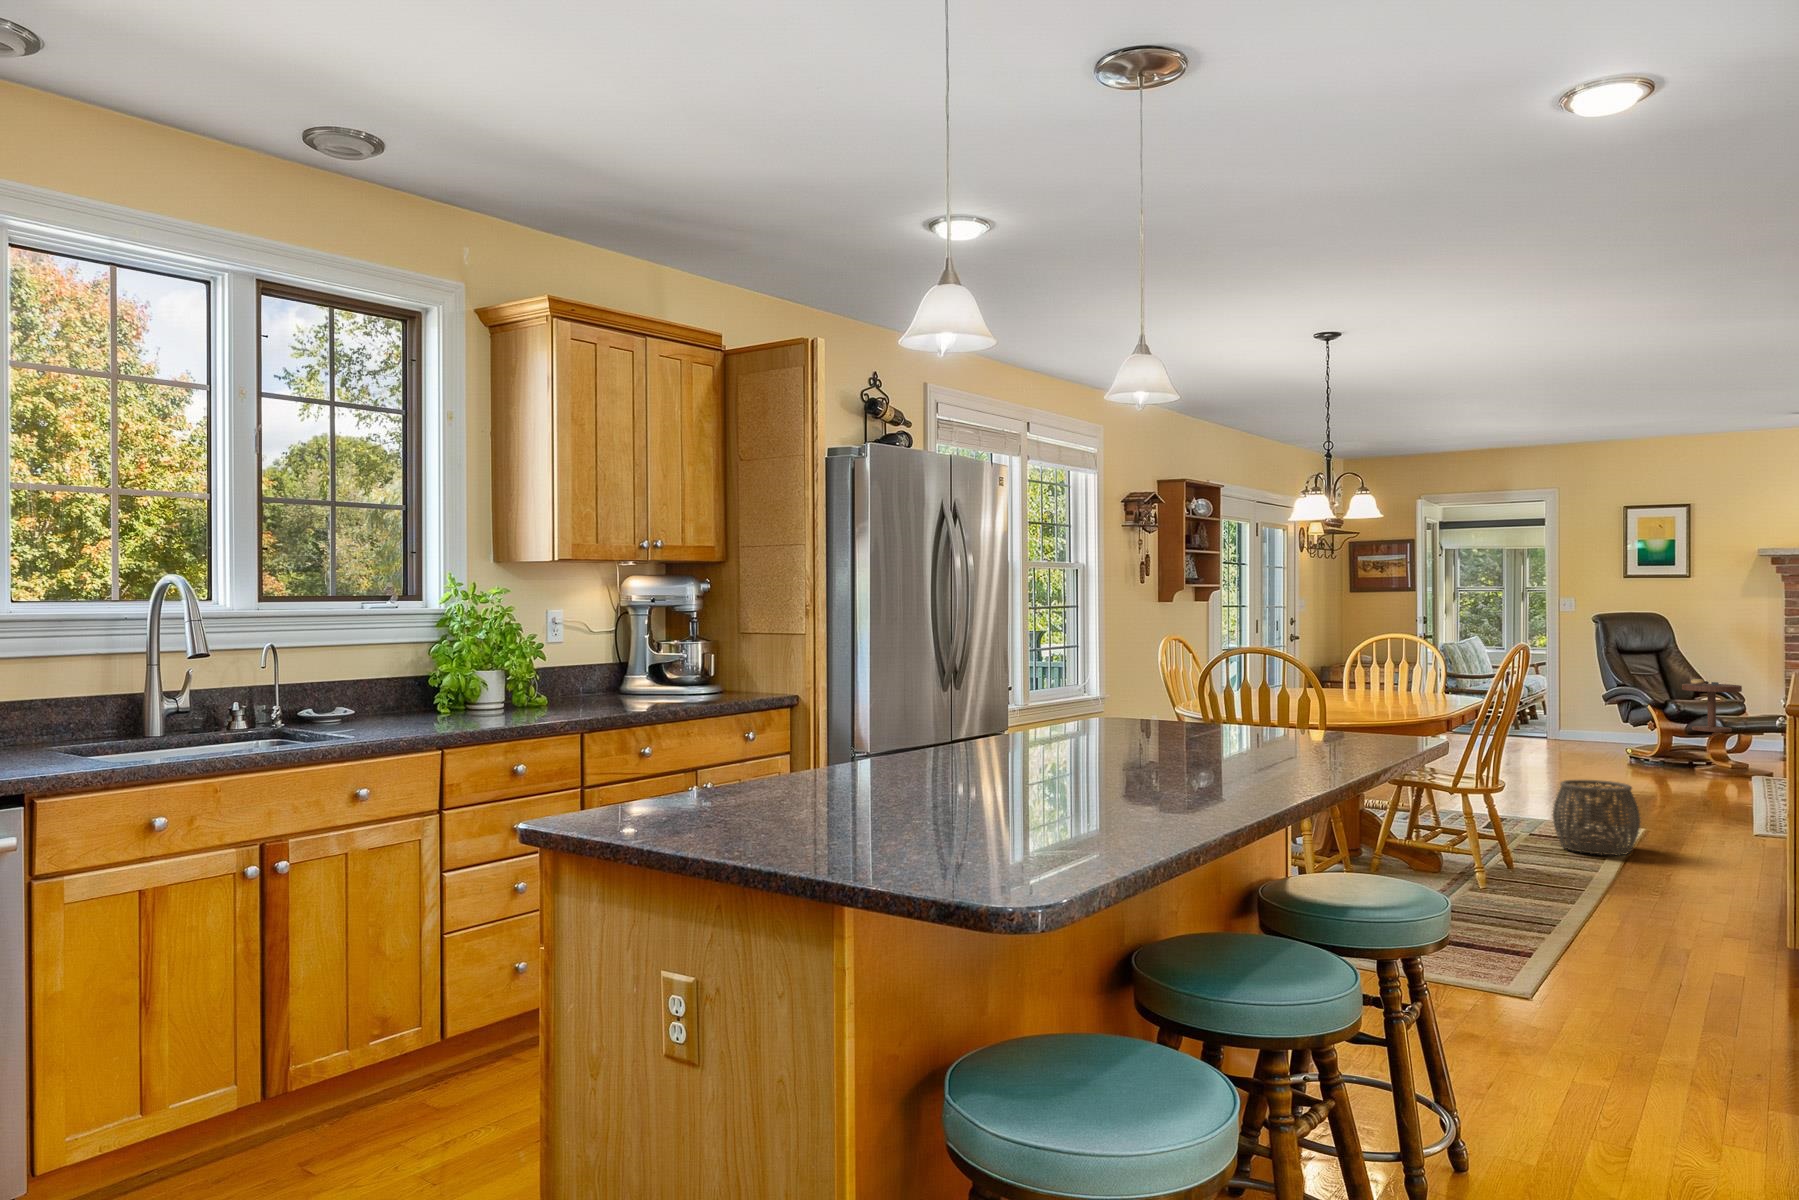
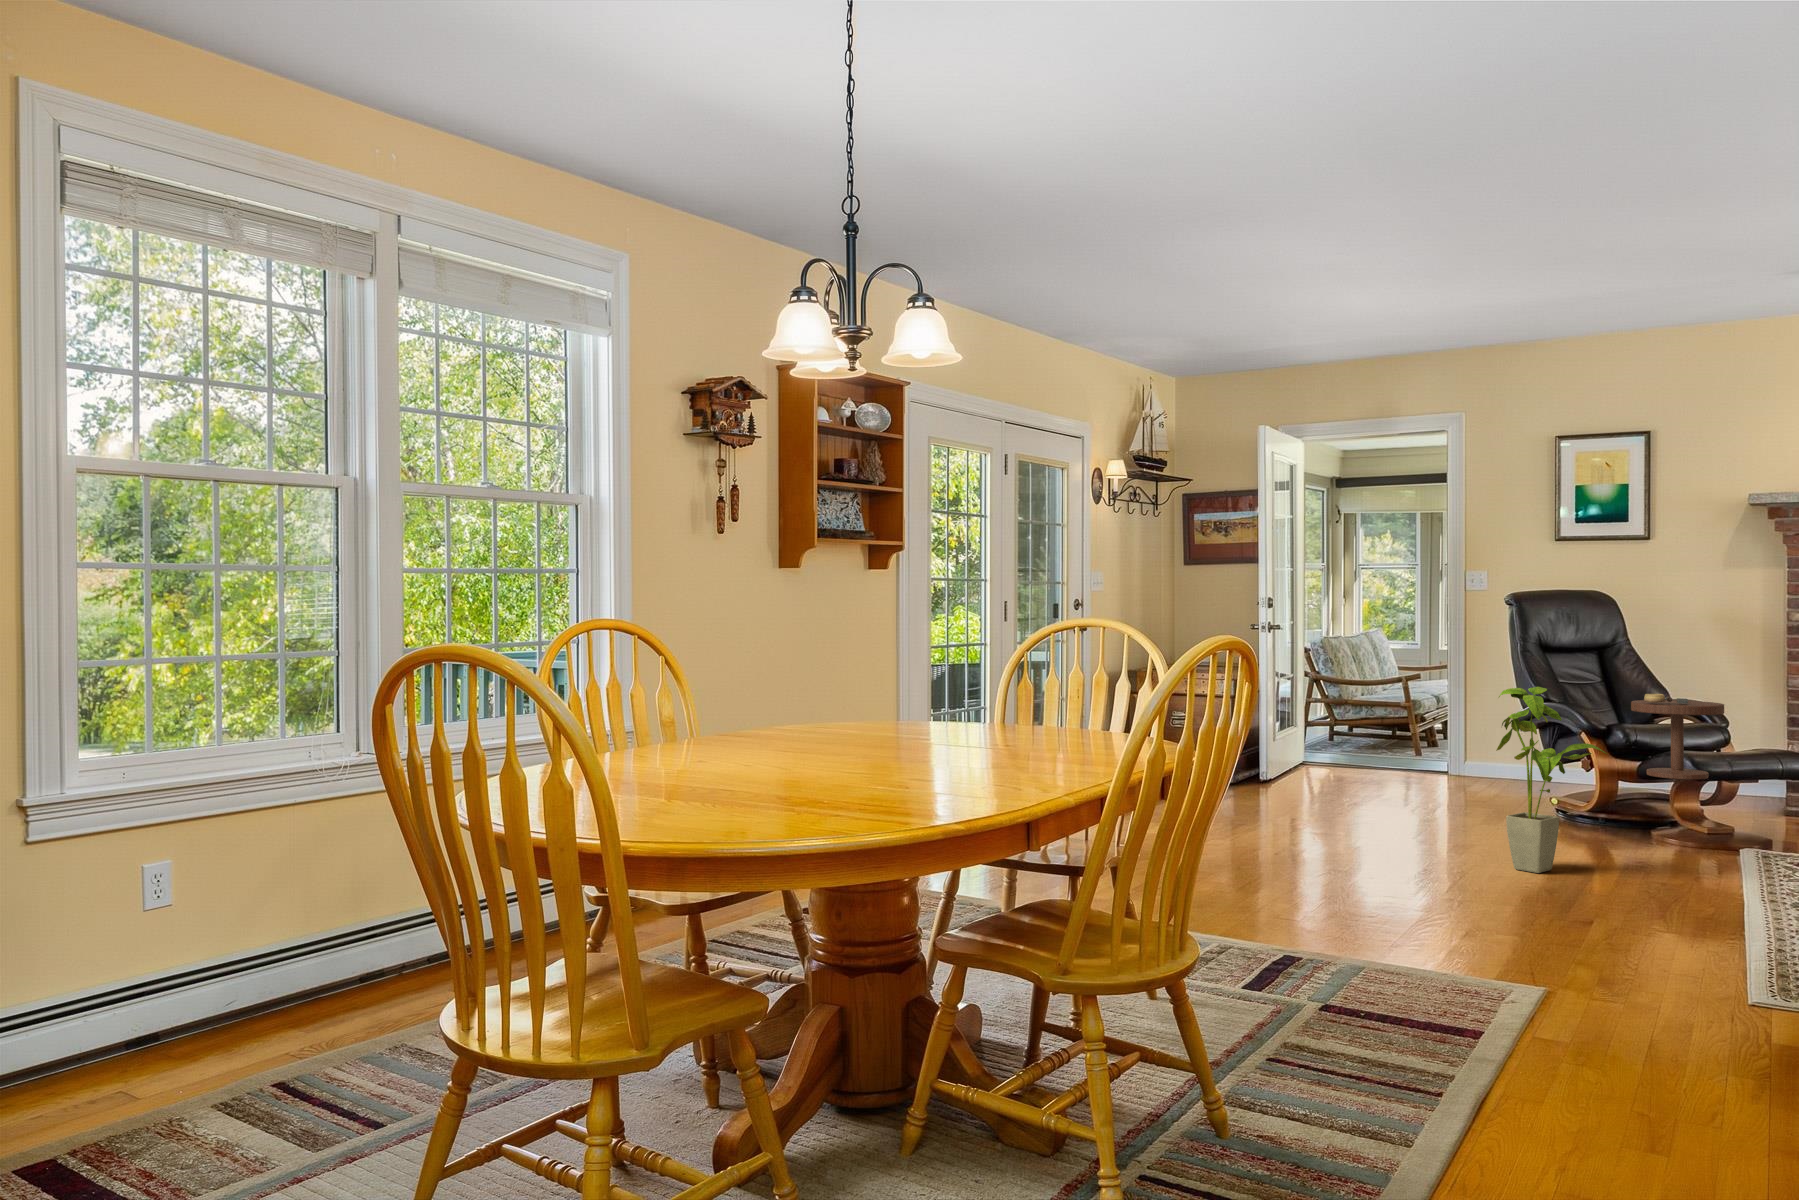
house plant: none [1600,674,1670,785] -> present [1496,687,1606,873]
woven basket: present [1552,780,1641,855] -> none [1348,909,1522,1081]

